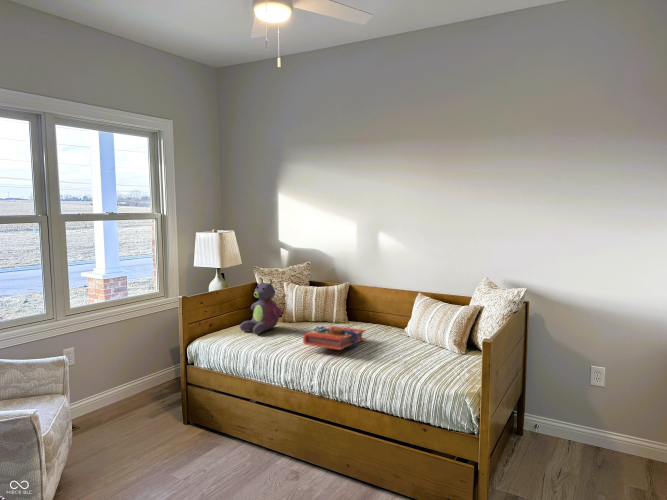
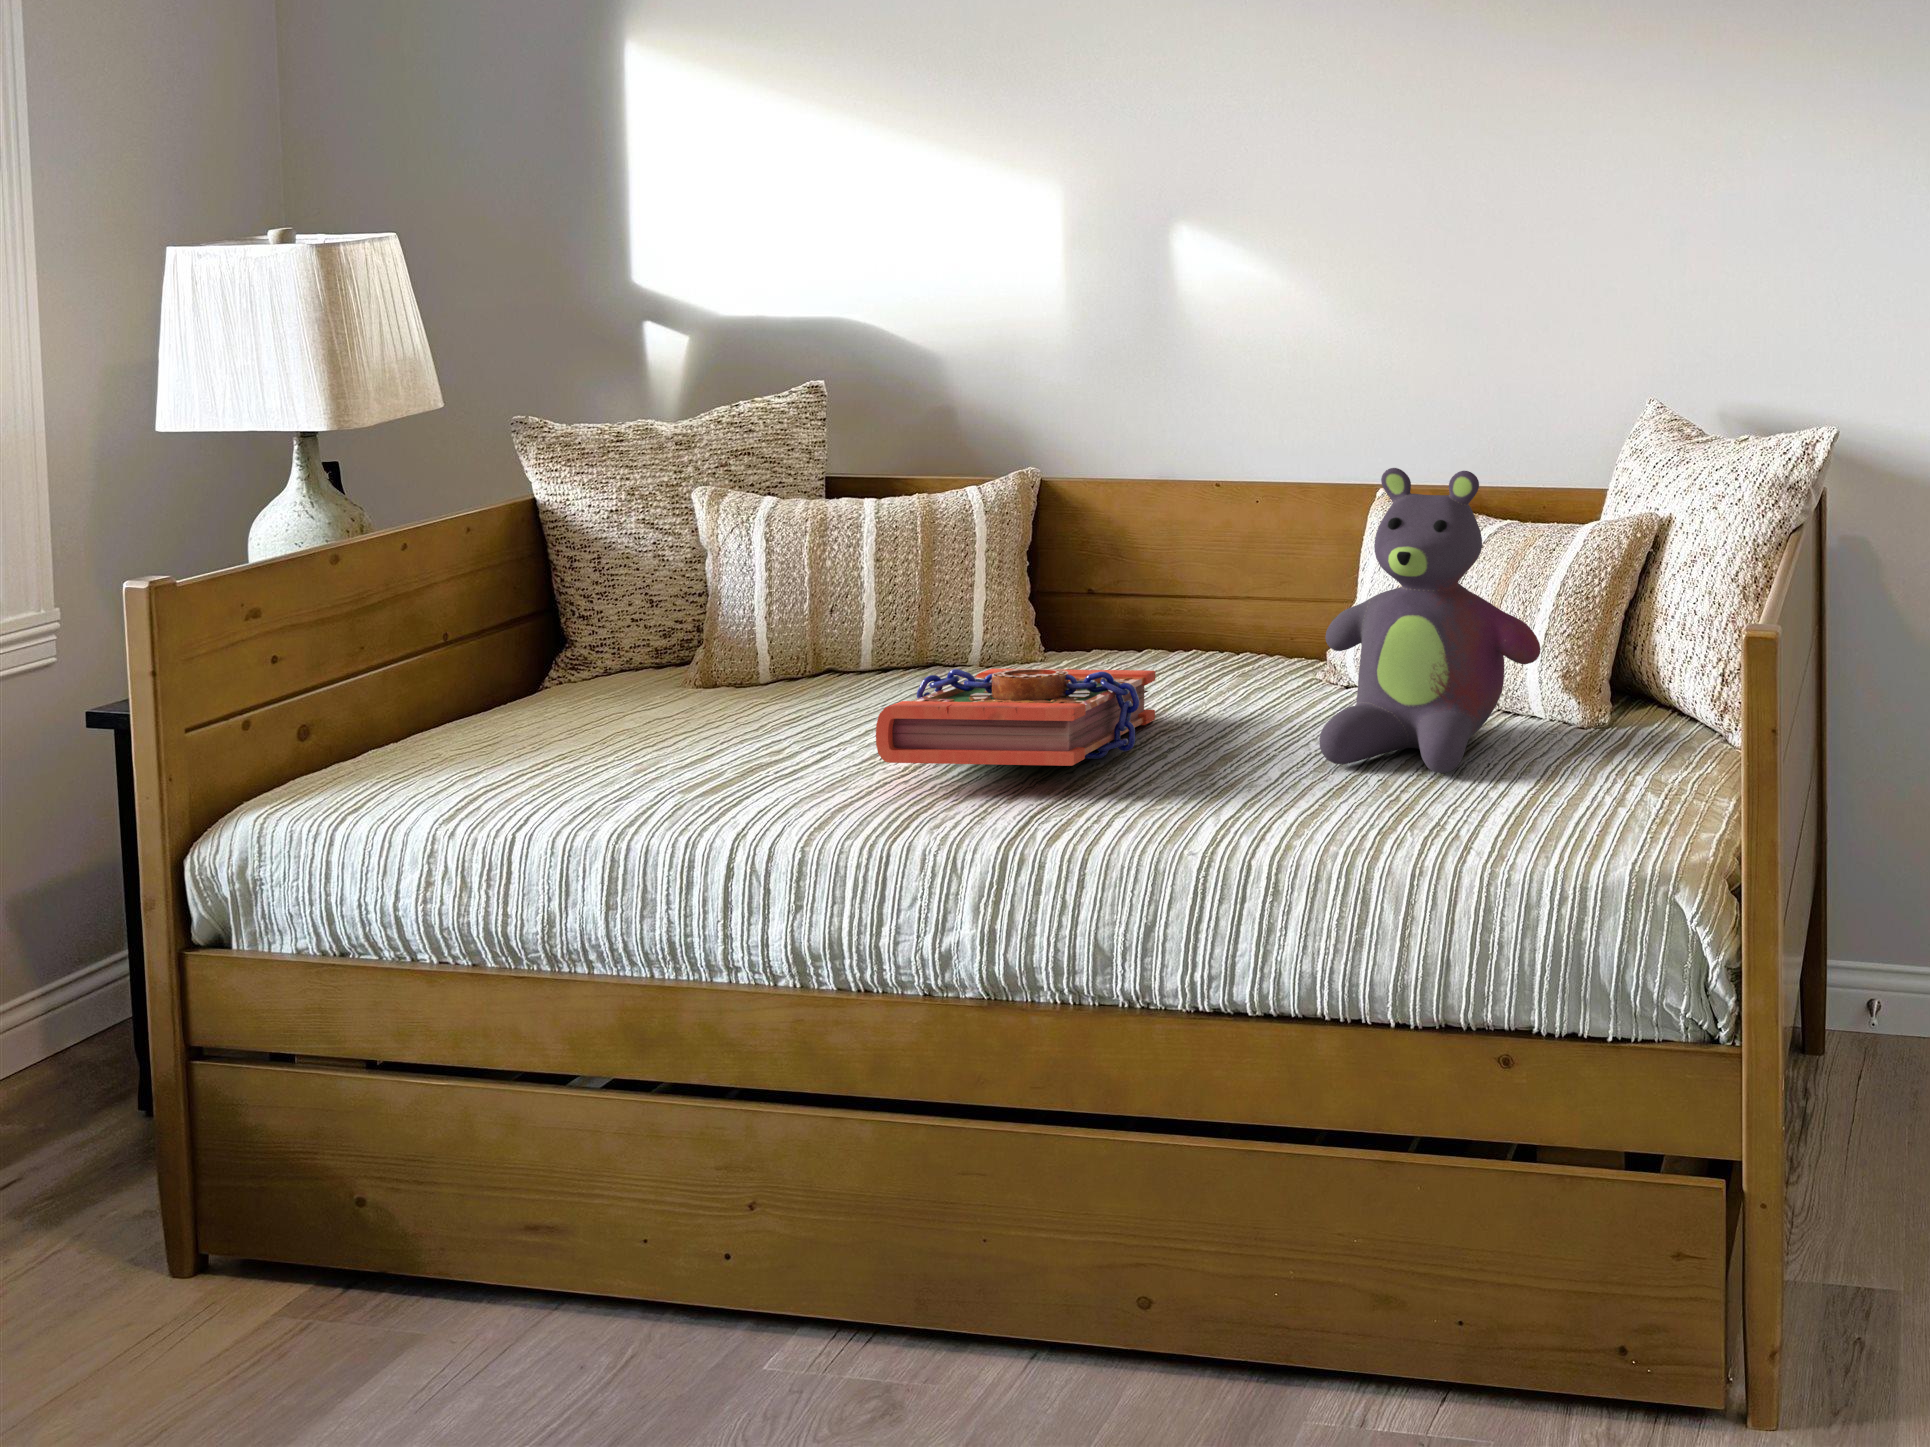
stuffed bear: present [240,278,281,334] -> present [1319,468,1541,773]

